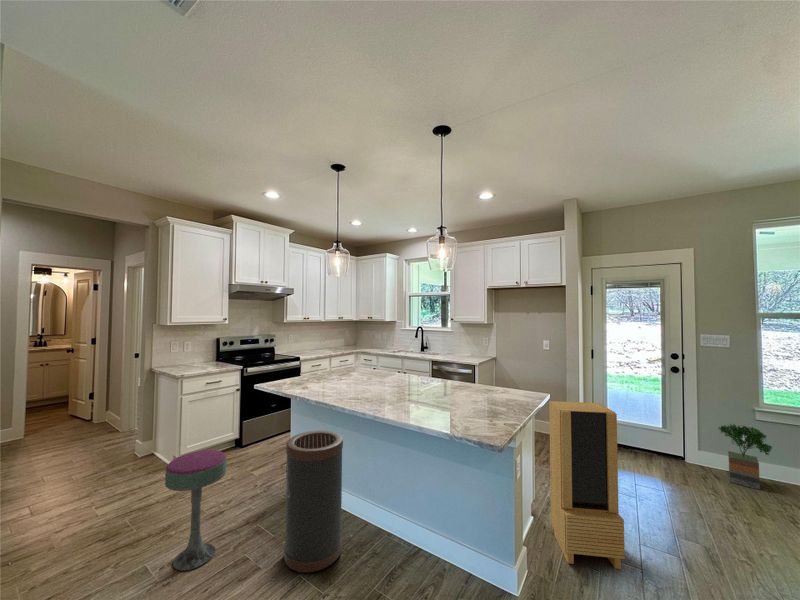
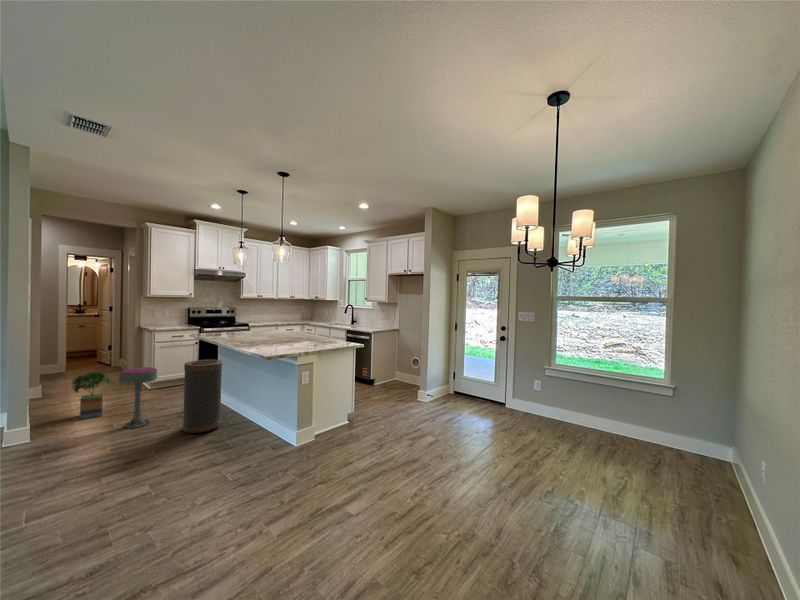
storage cabinet: present [549,401,625,569] -> none [341,347,383,445]
potted tree: present [719,424,772,489] -> present [72,372,111,419]

